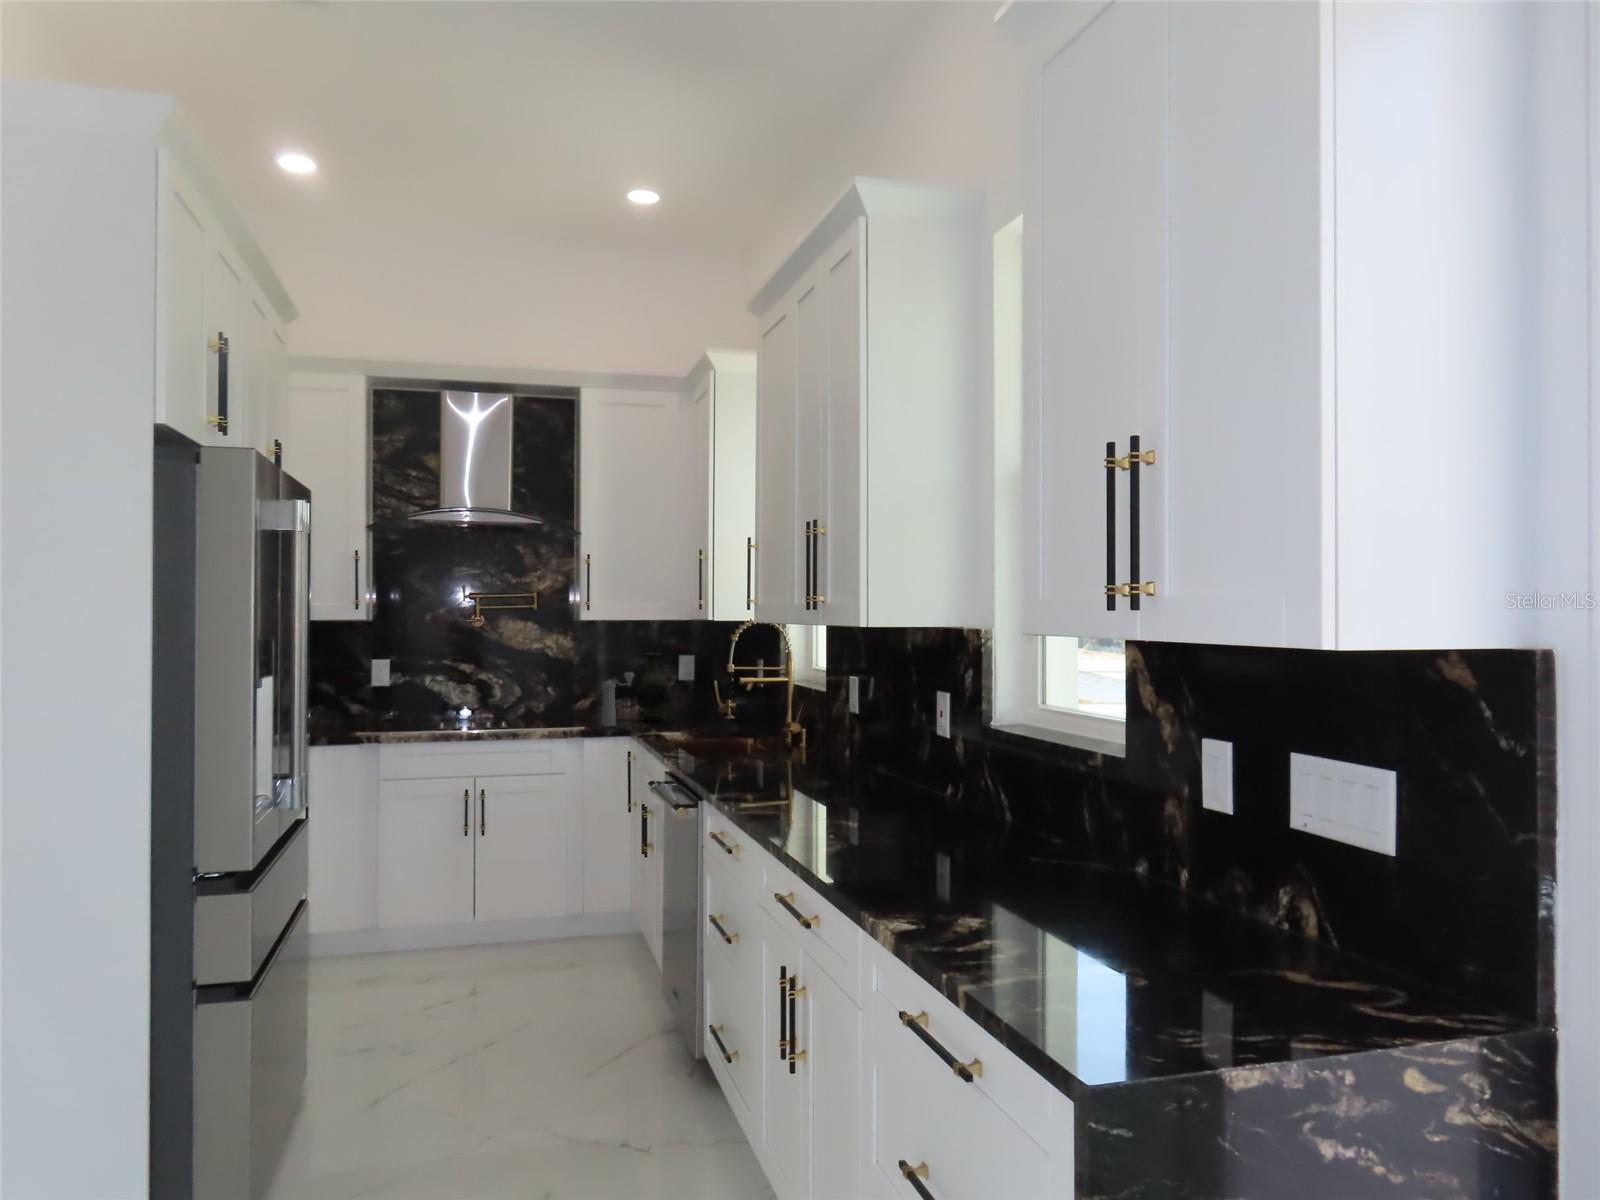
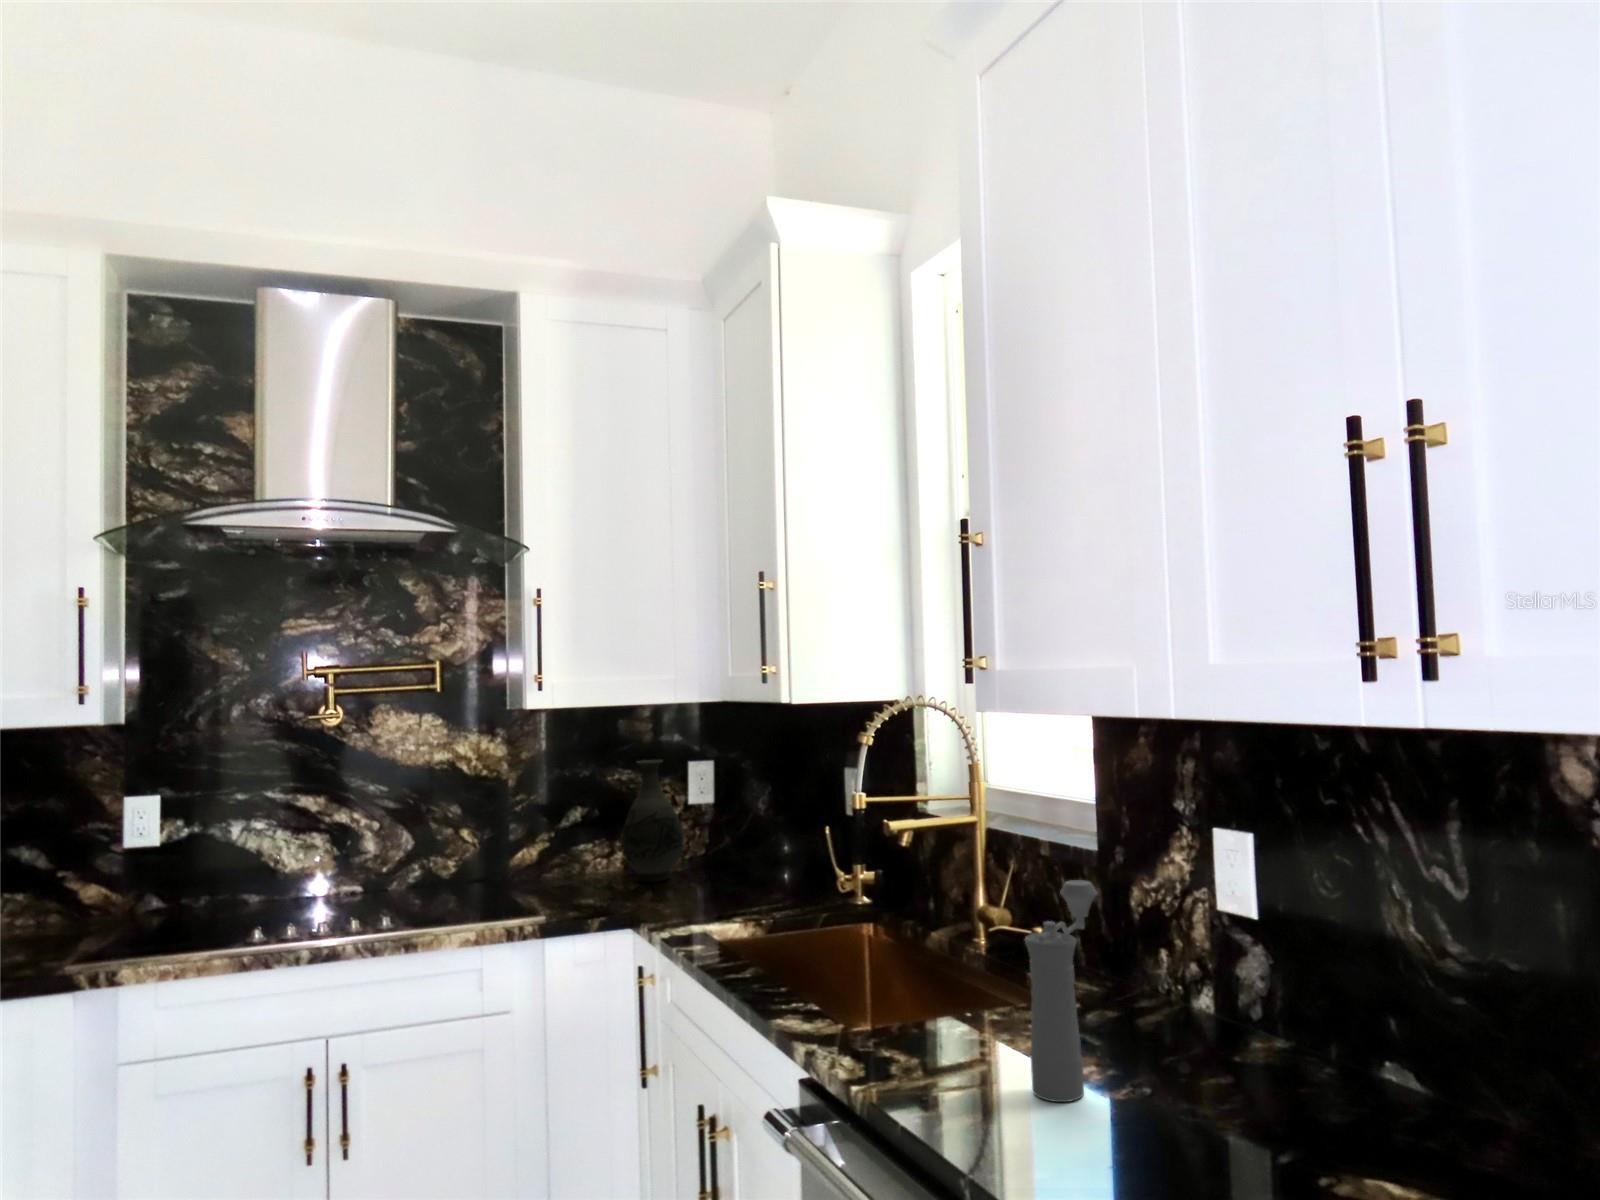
pepper mill: present [602,672,634,727] -> present [1025,880,1097,1102]

